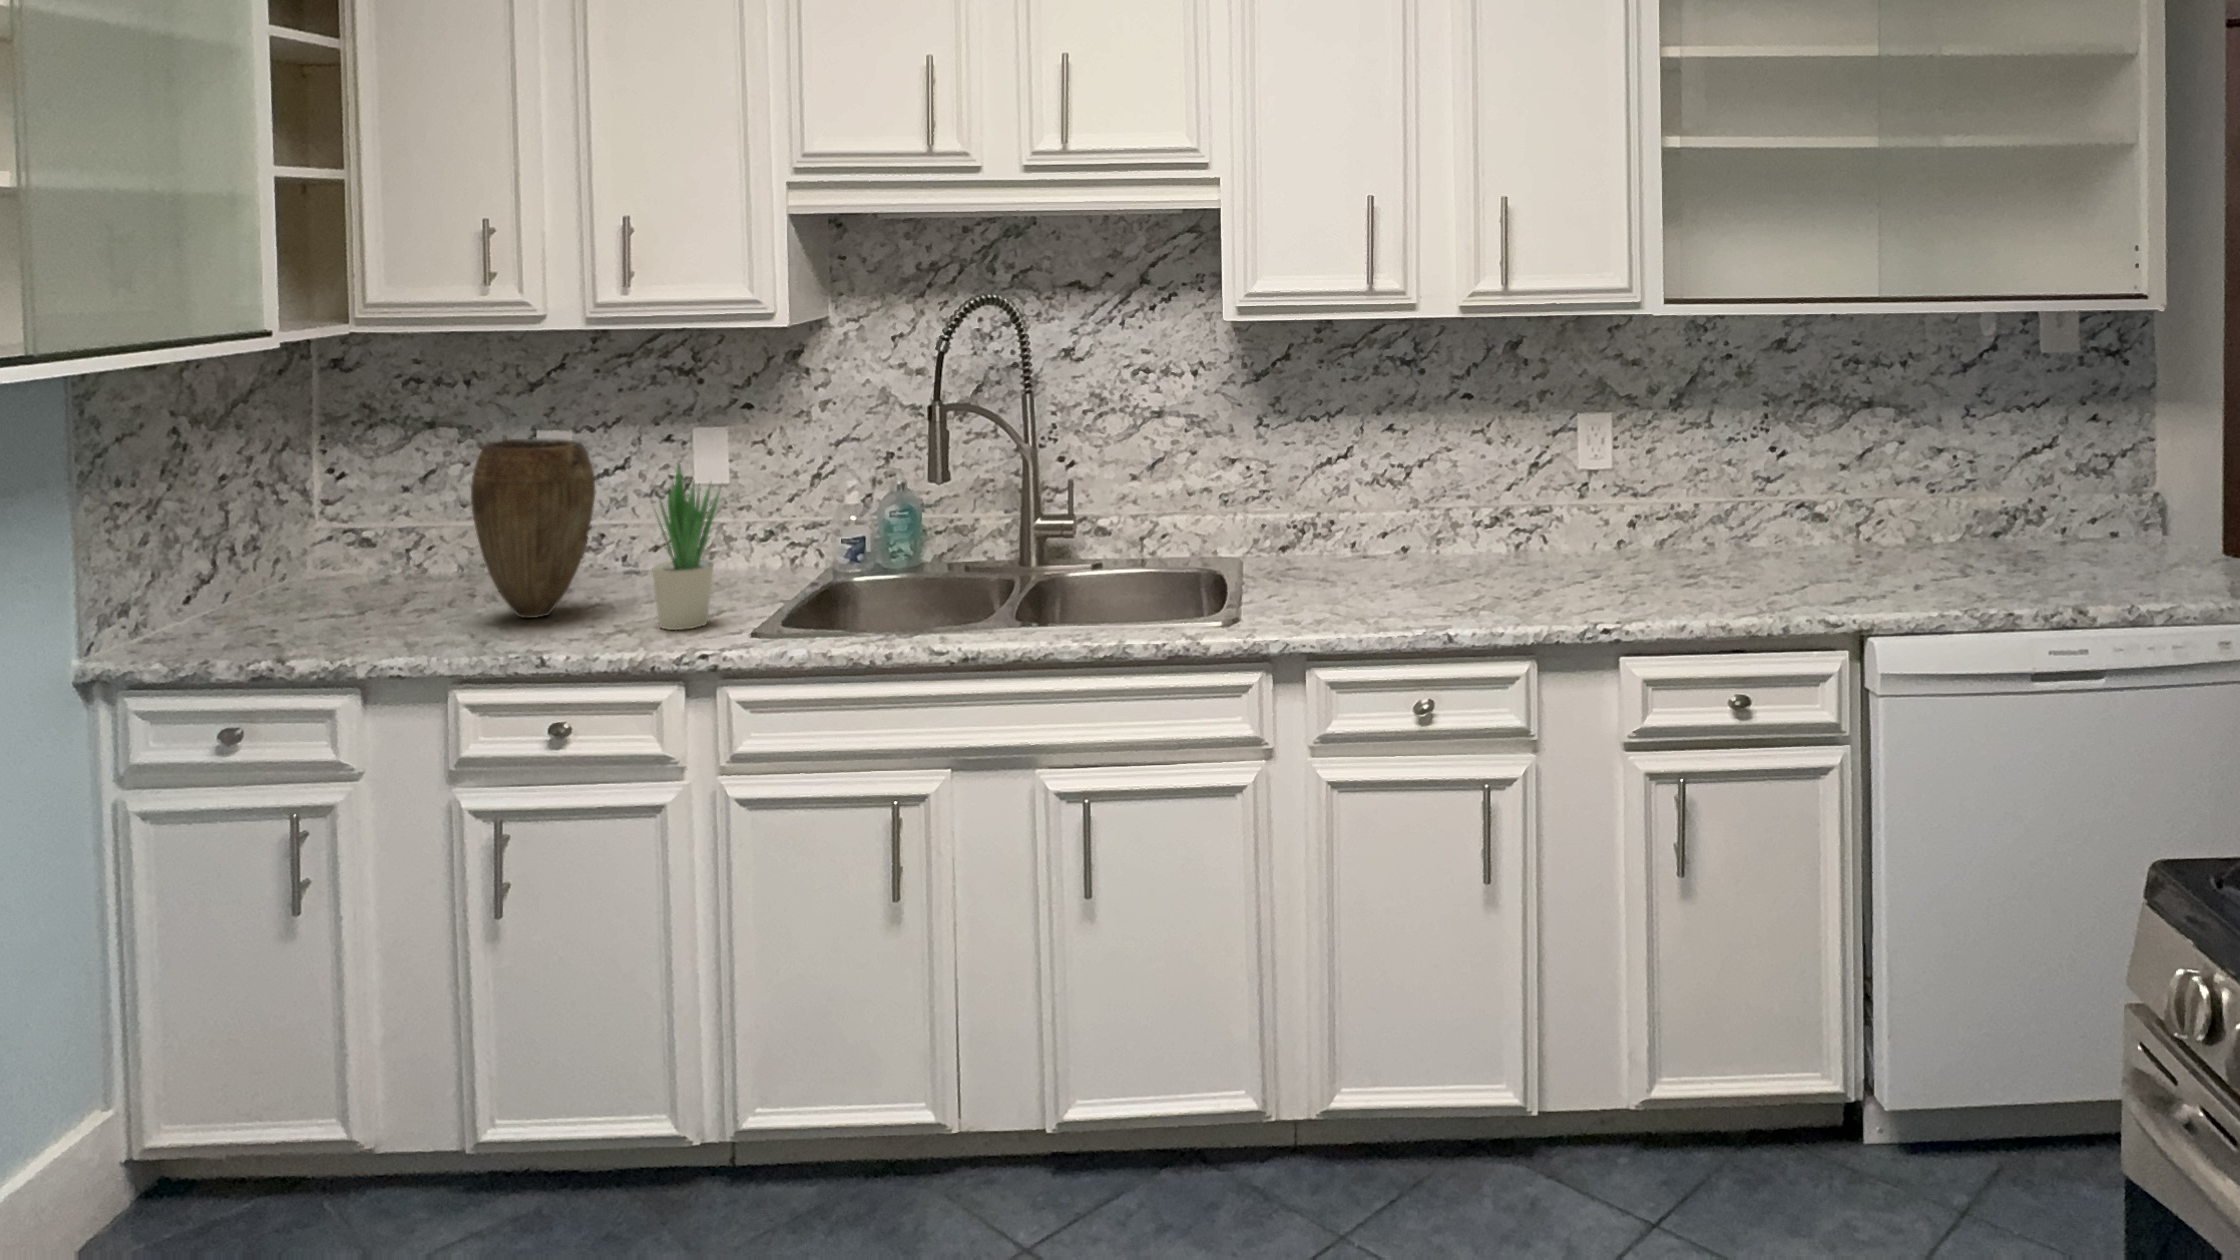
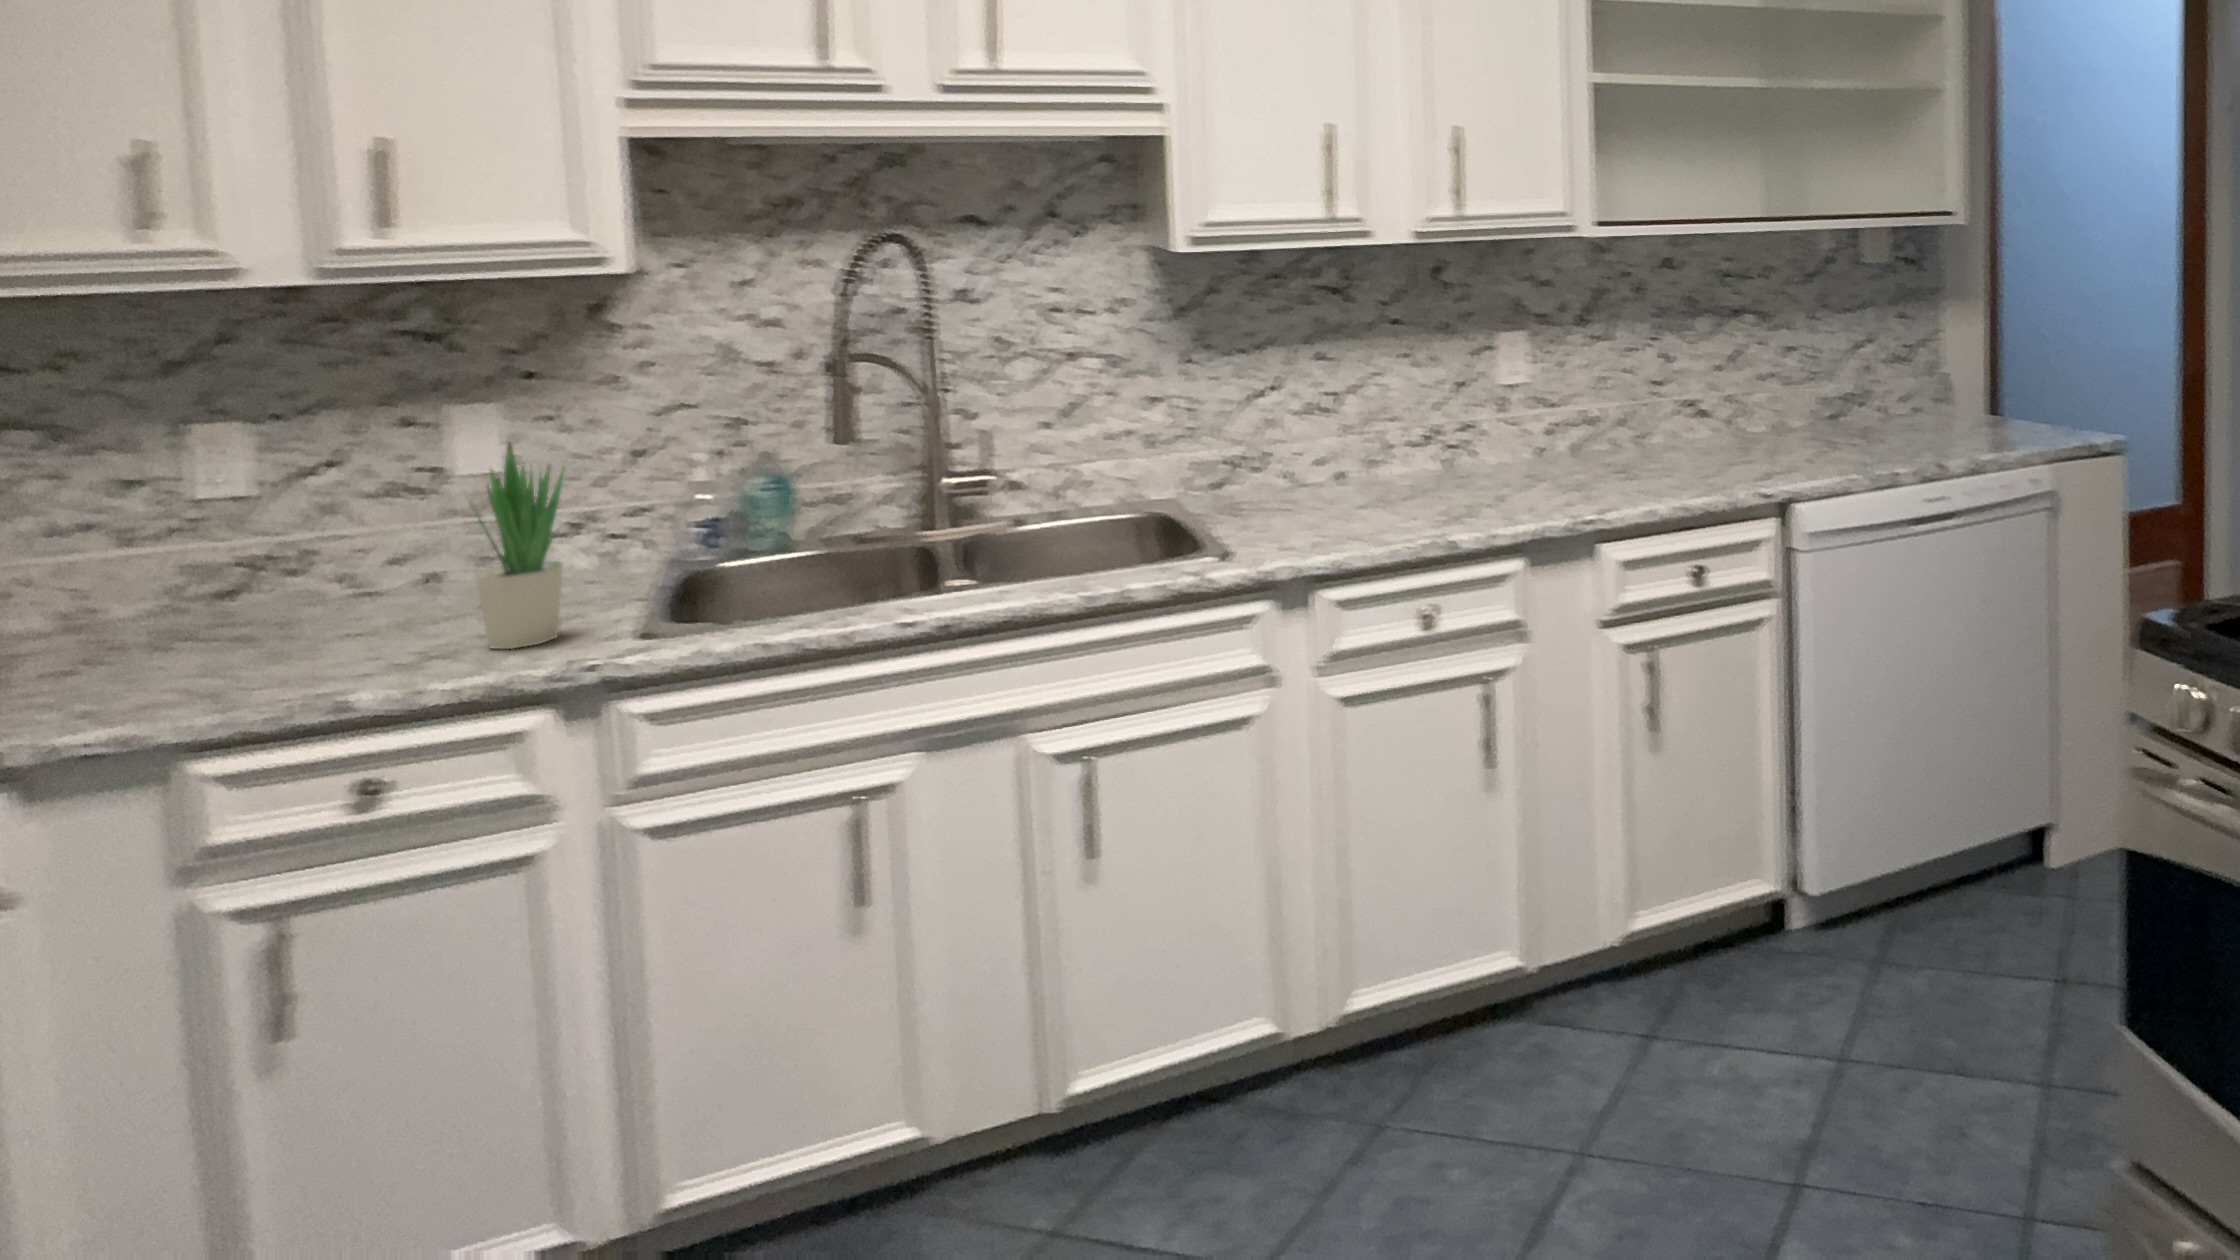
vase: present [471,439,595,618] -> none [148,429,351,665]

